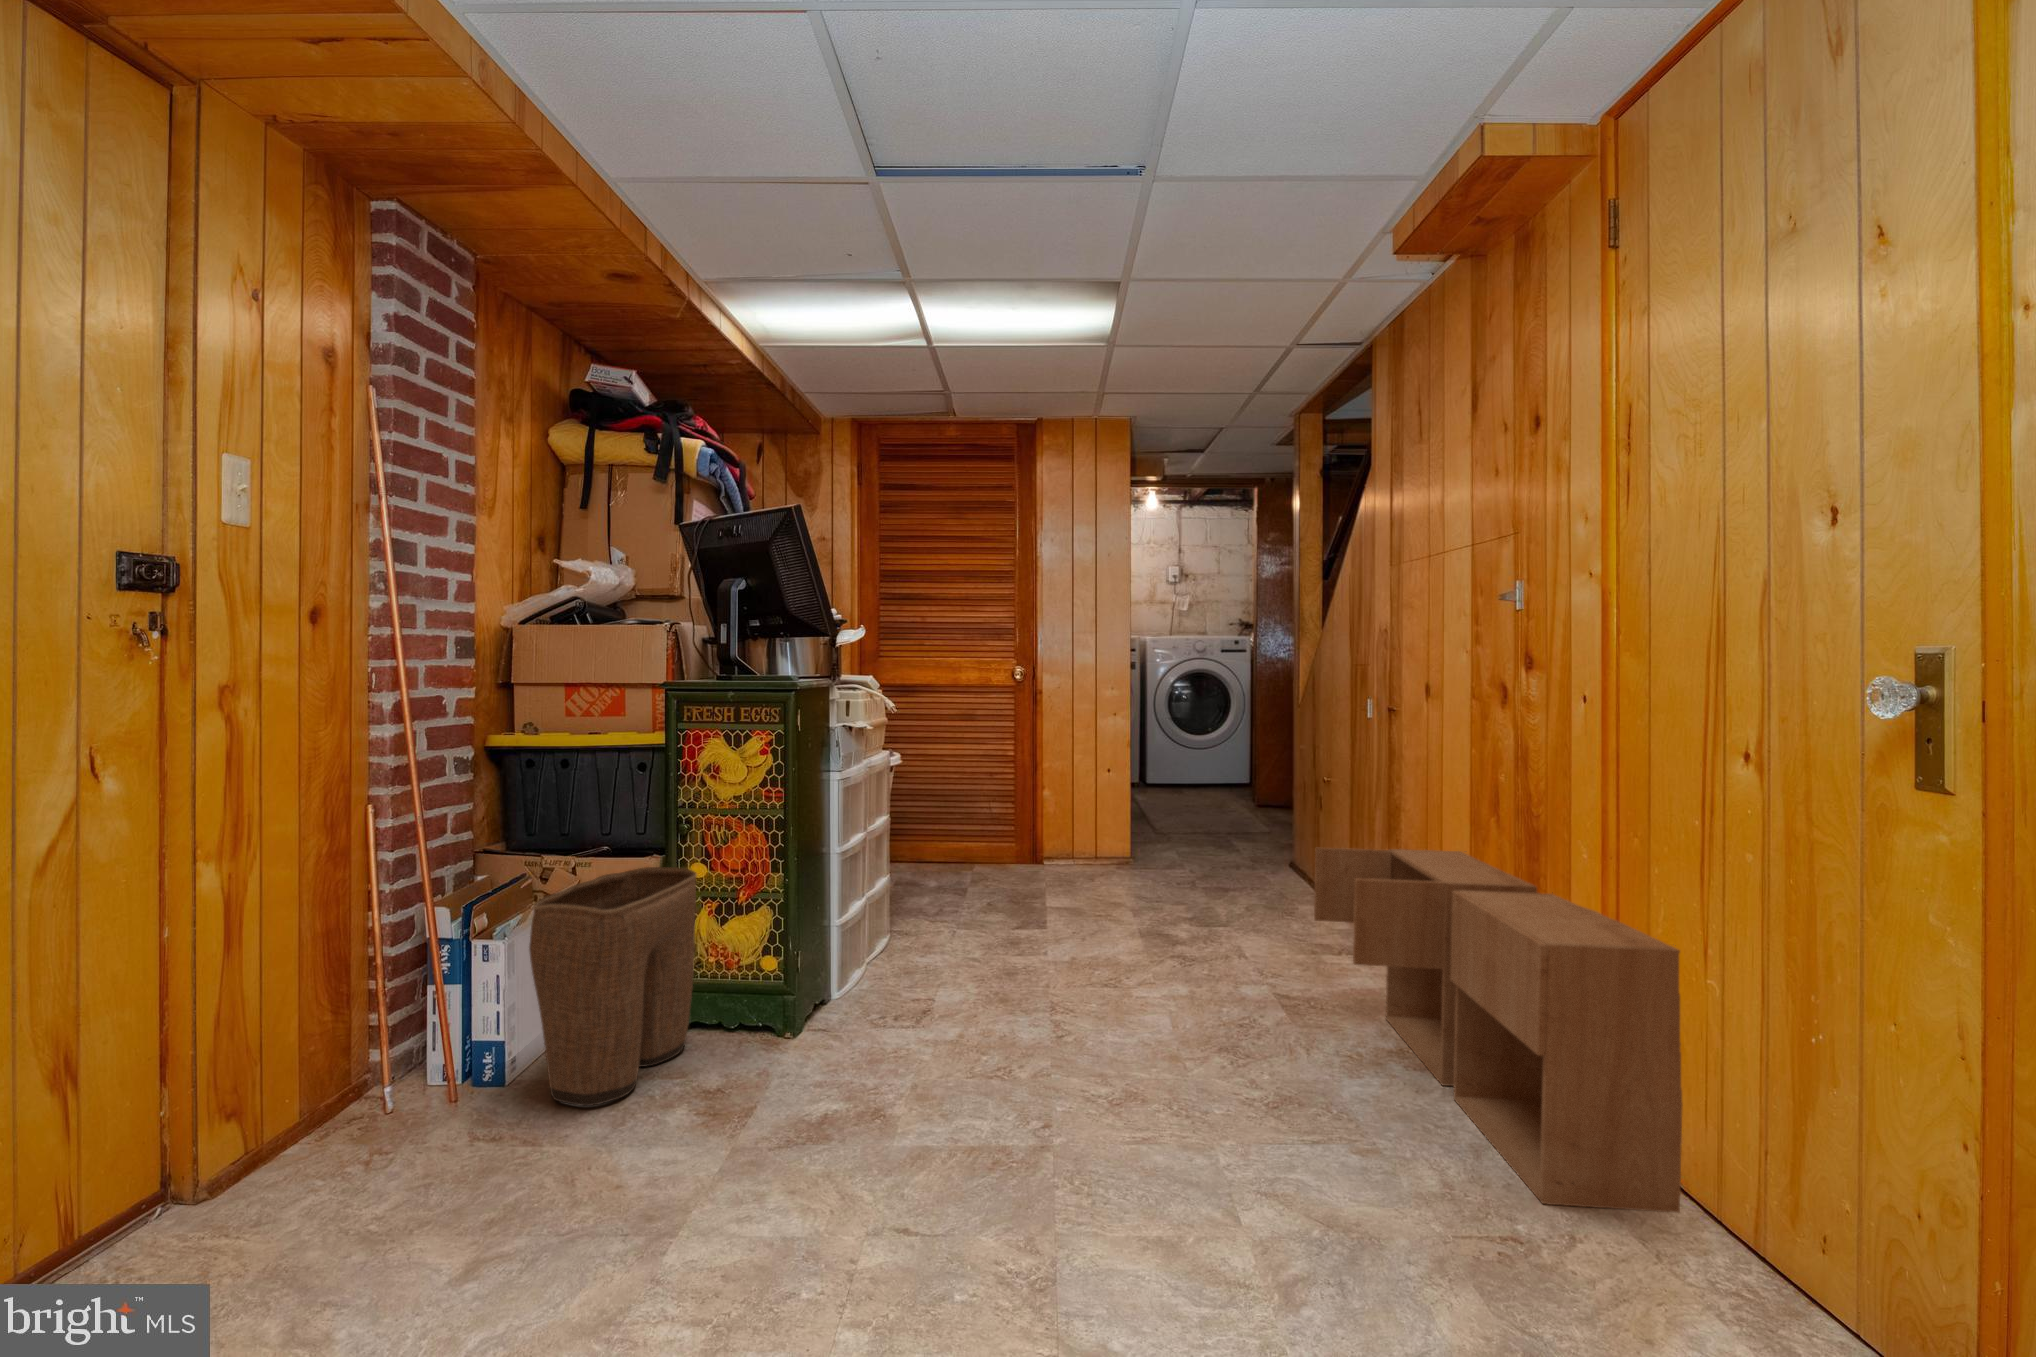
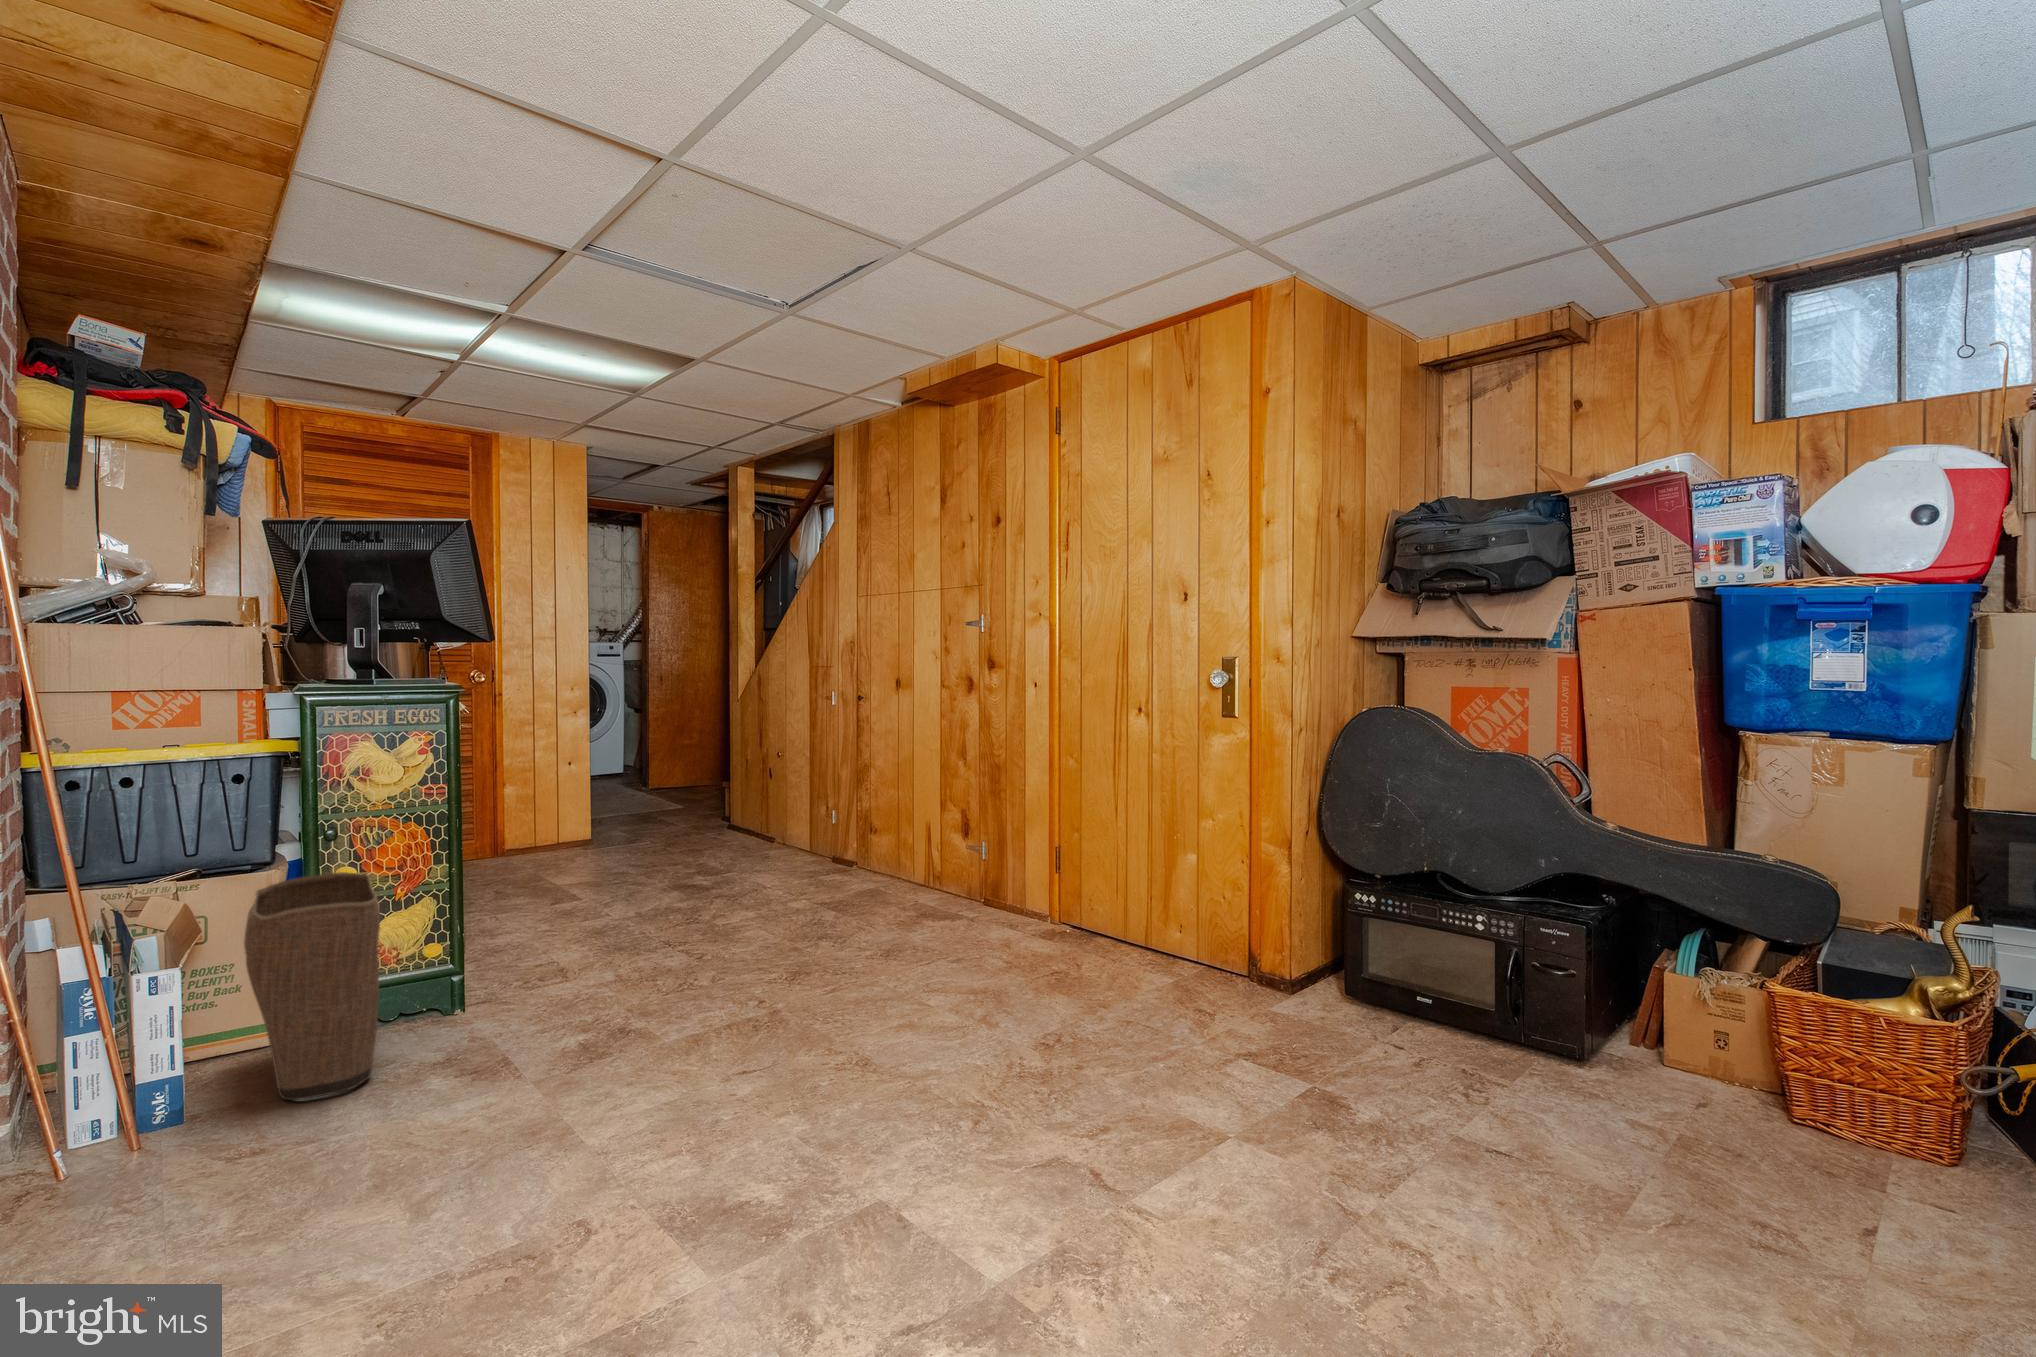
storage cabinet: present [1314,848,1683,1213] -> none [834,779,1064,944]

